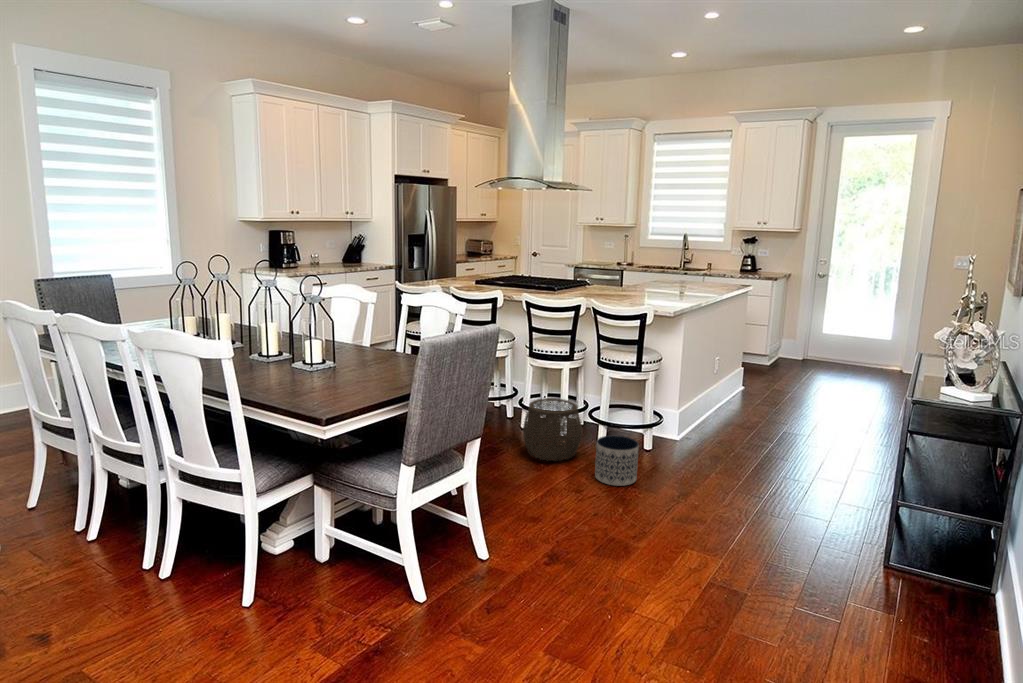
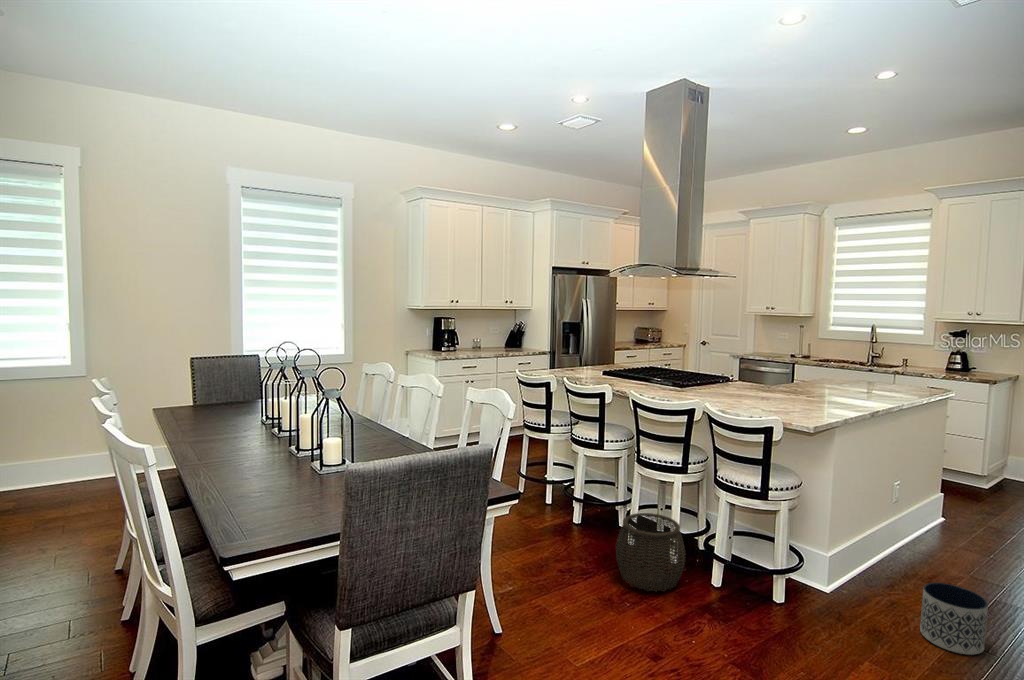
planter: present [595,435,639,486] -> present [920,583,988,655]

